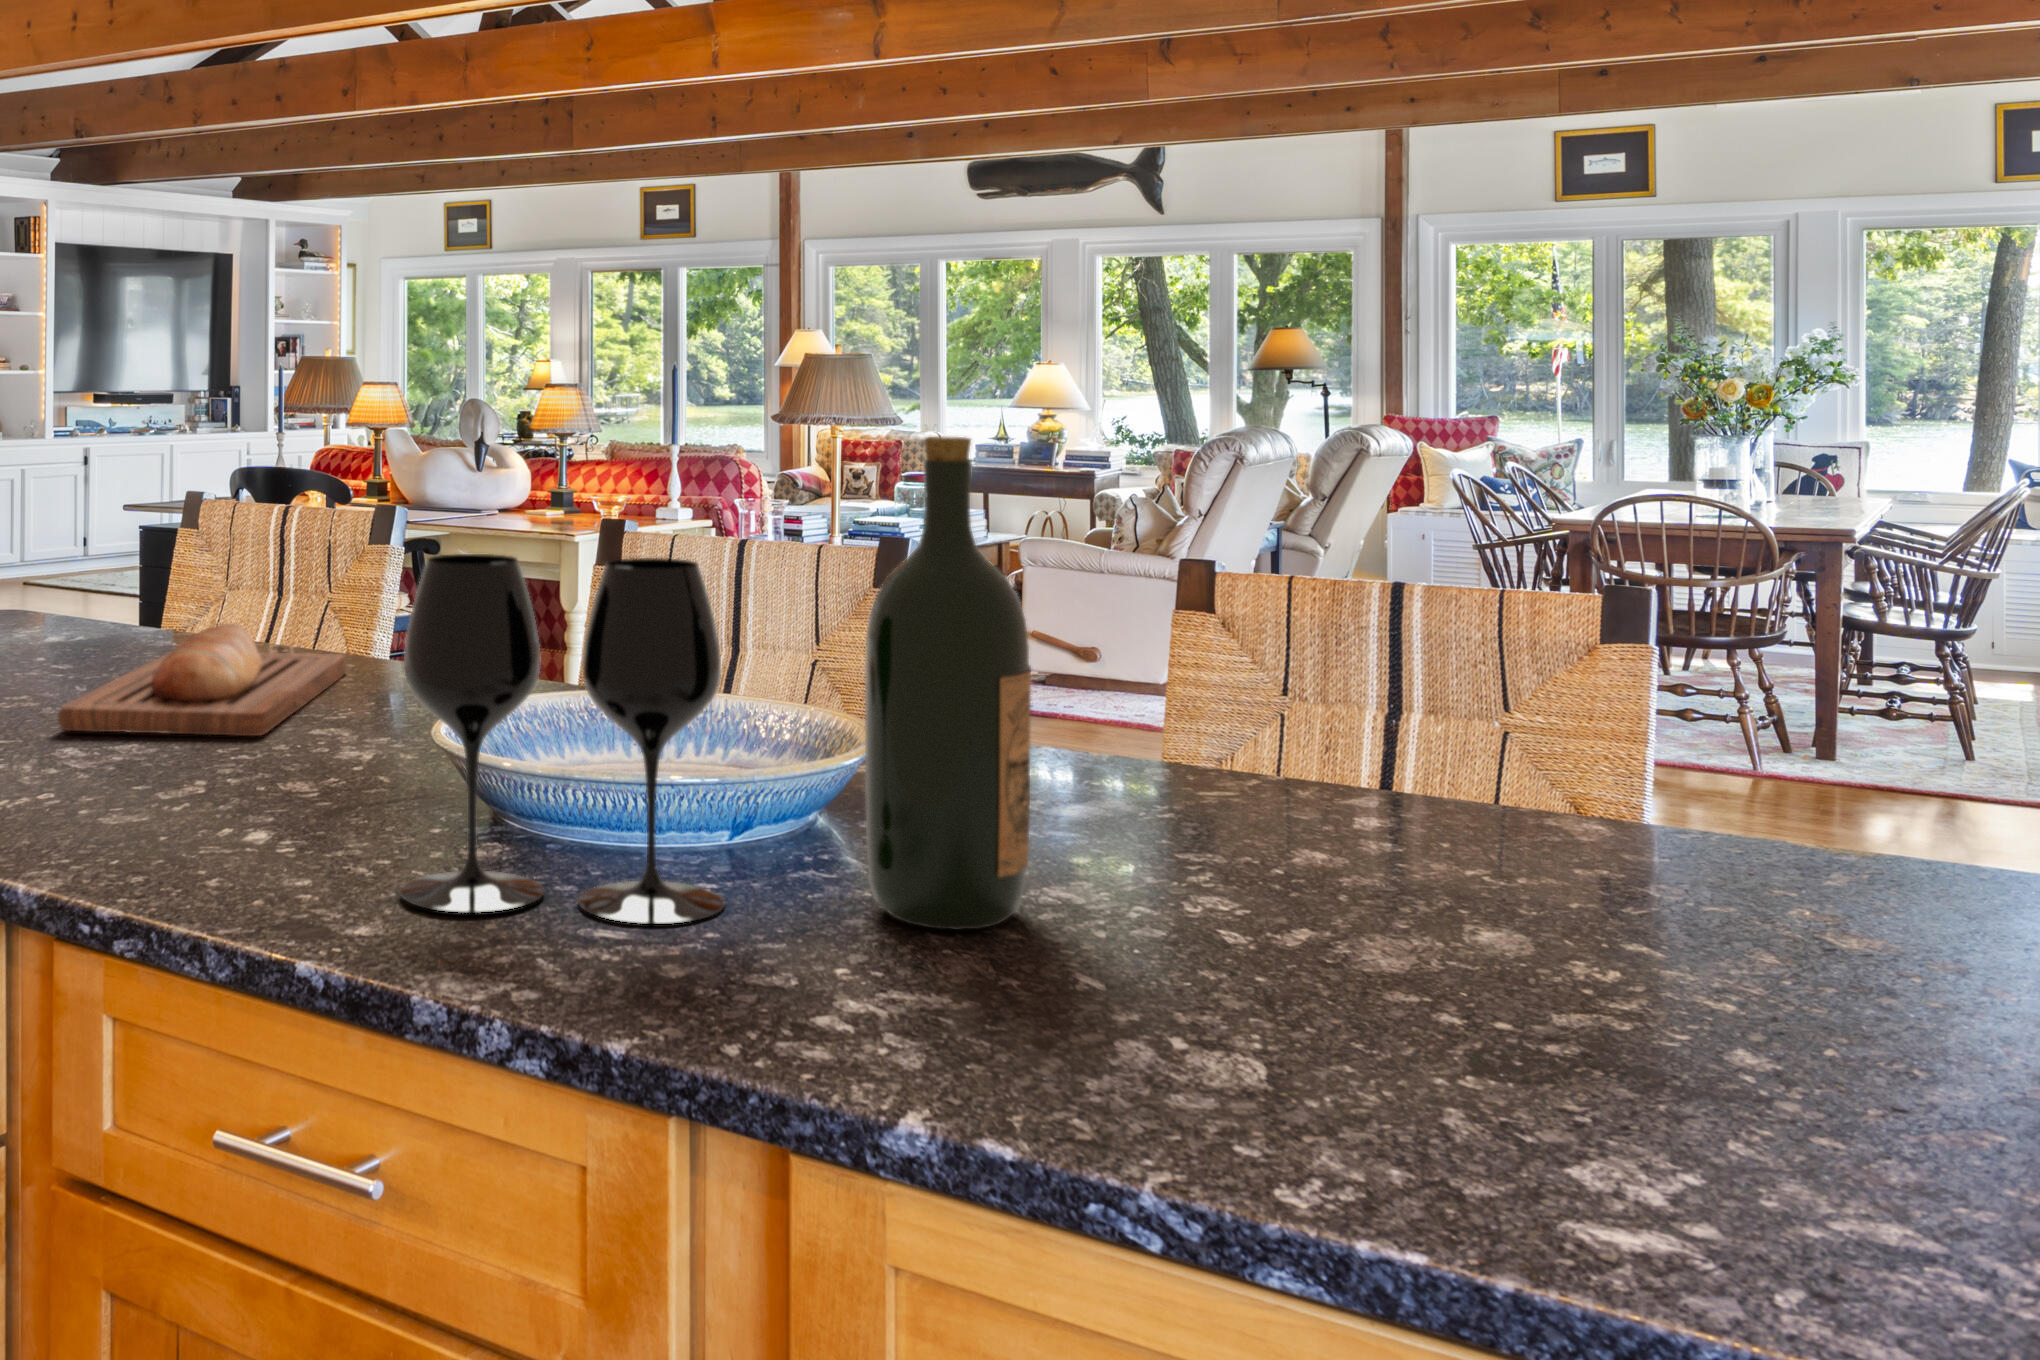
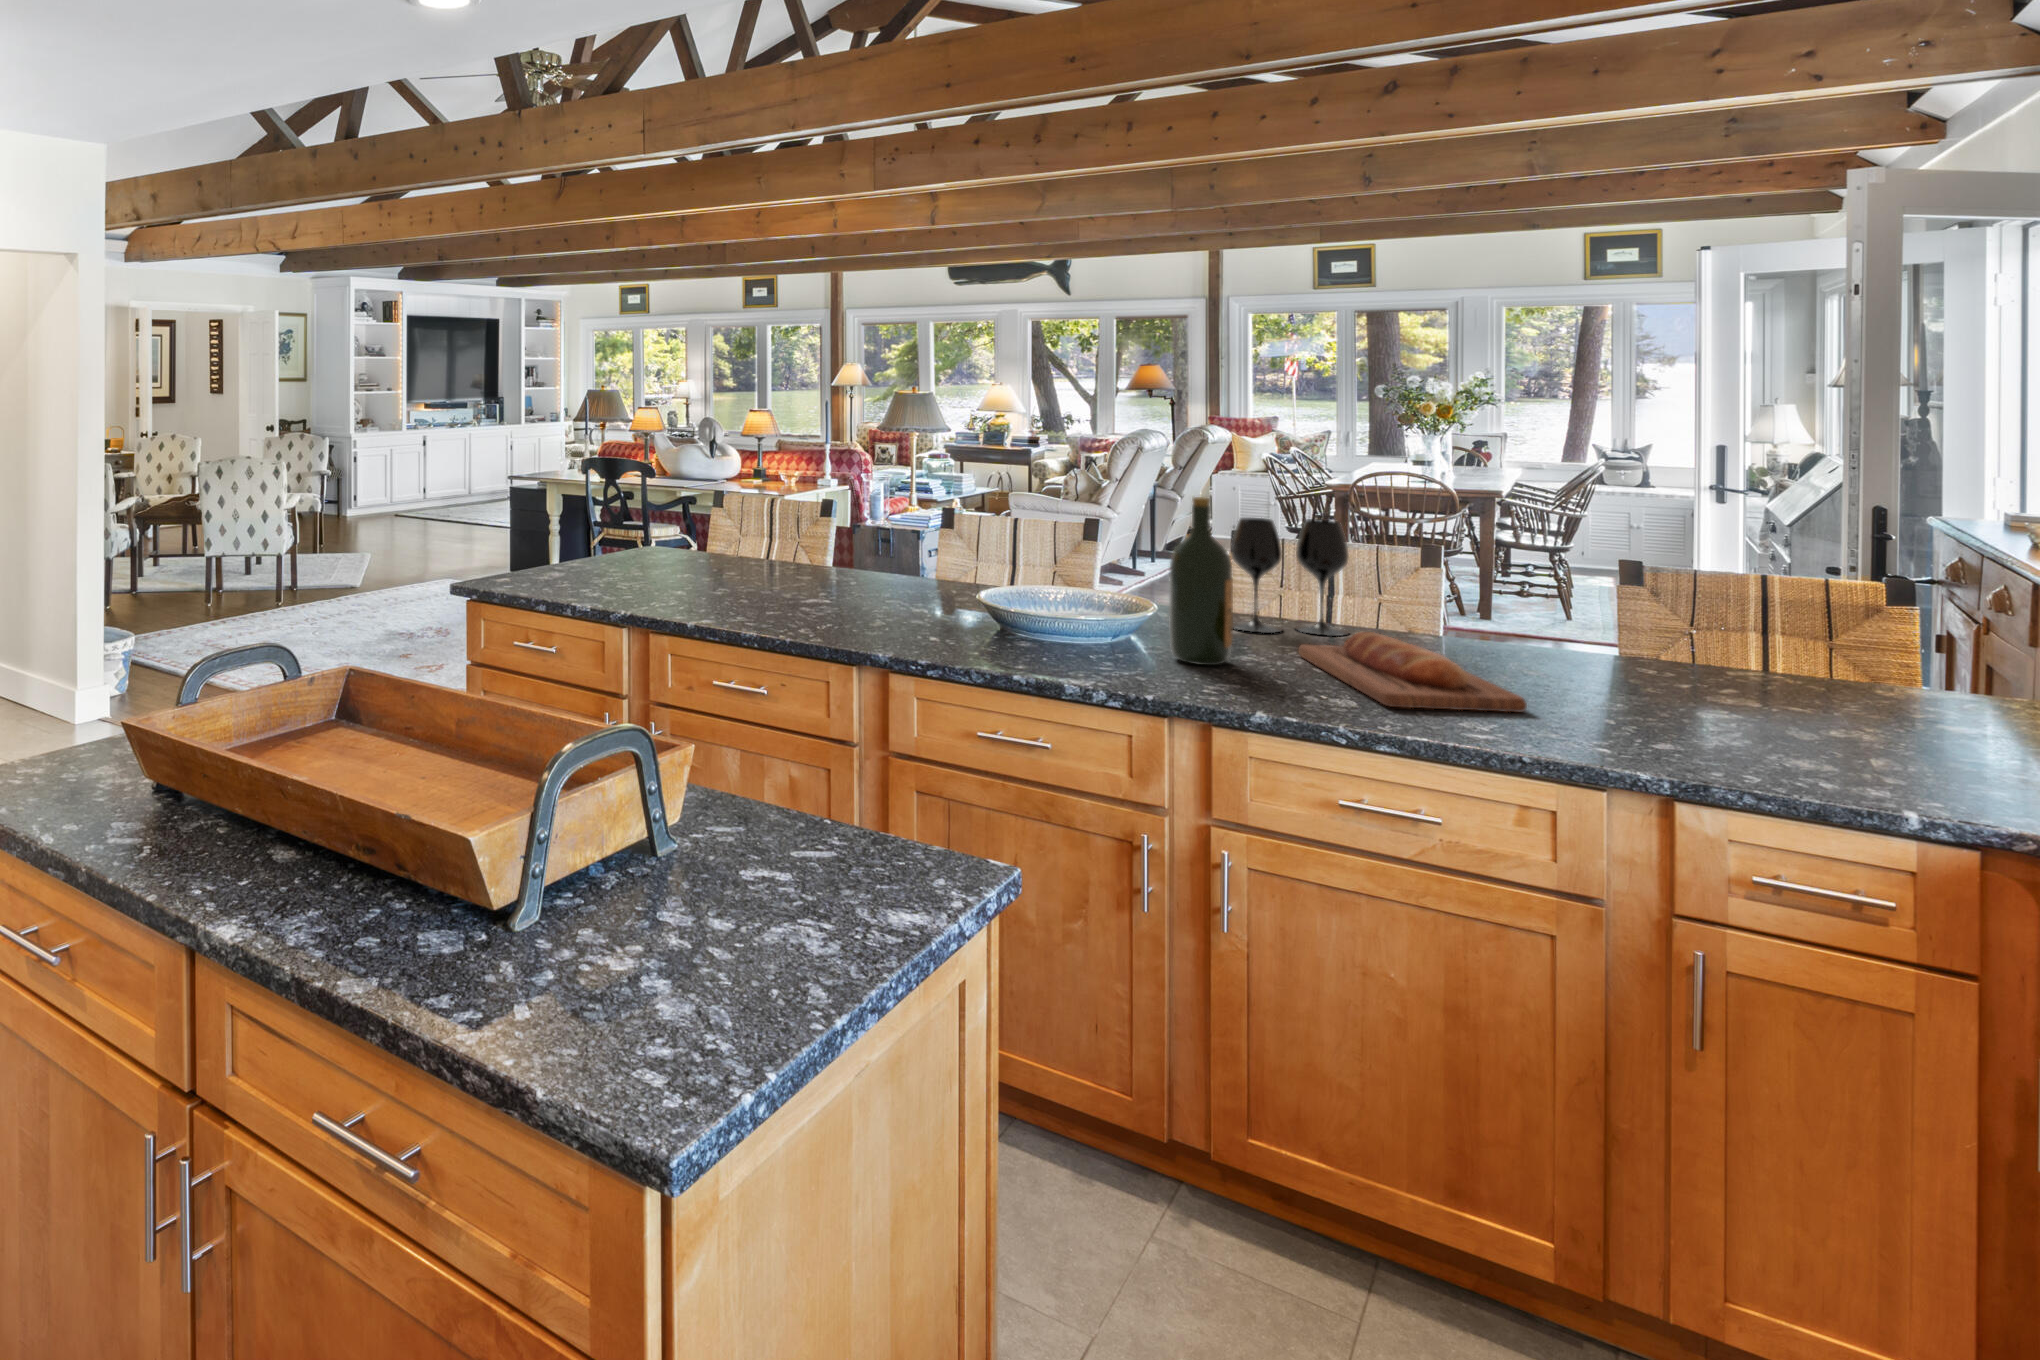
wine glass: present [400,554,725,924] -> present [1231,518,1349,636]
bread loaf: present [58,624,346,736] -> present [1298,632,1527,712]

